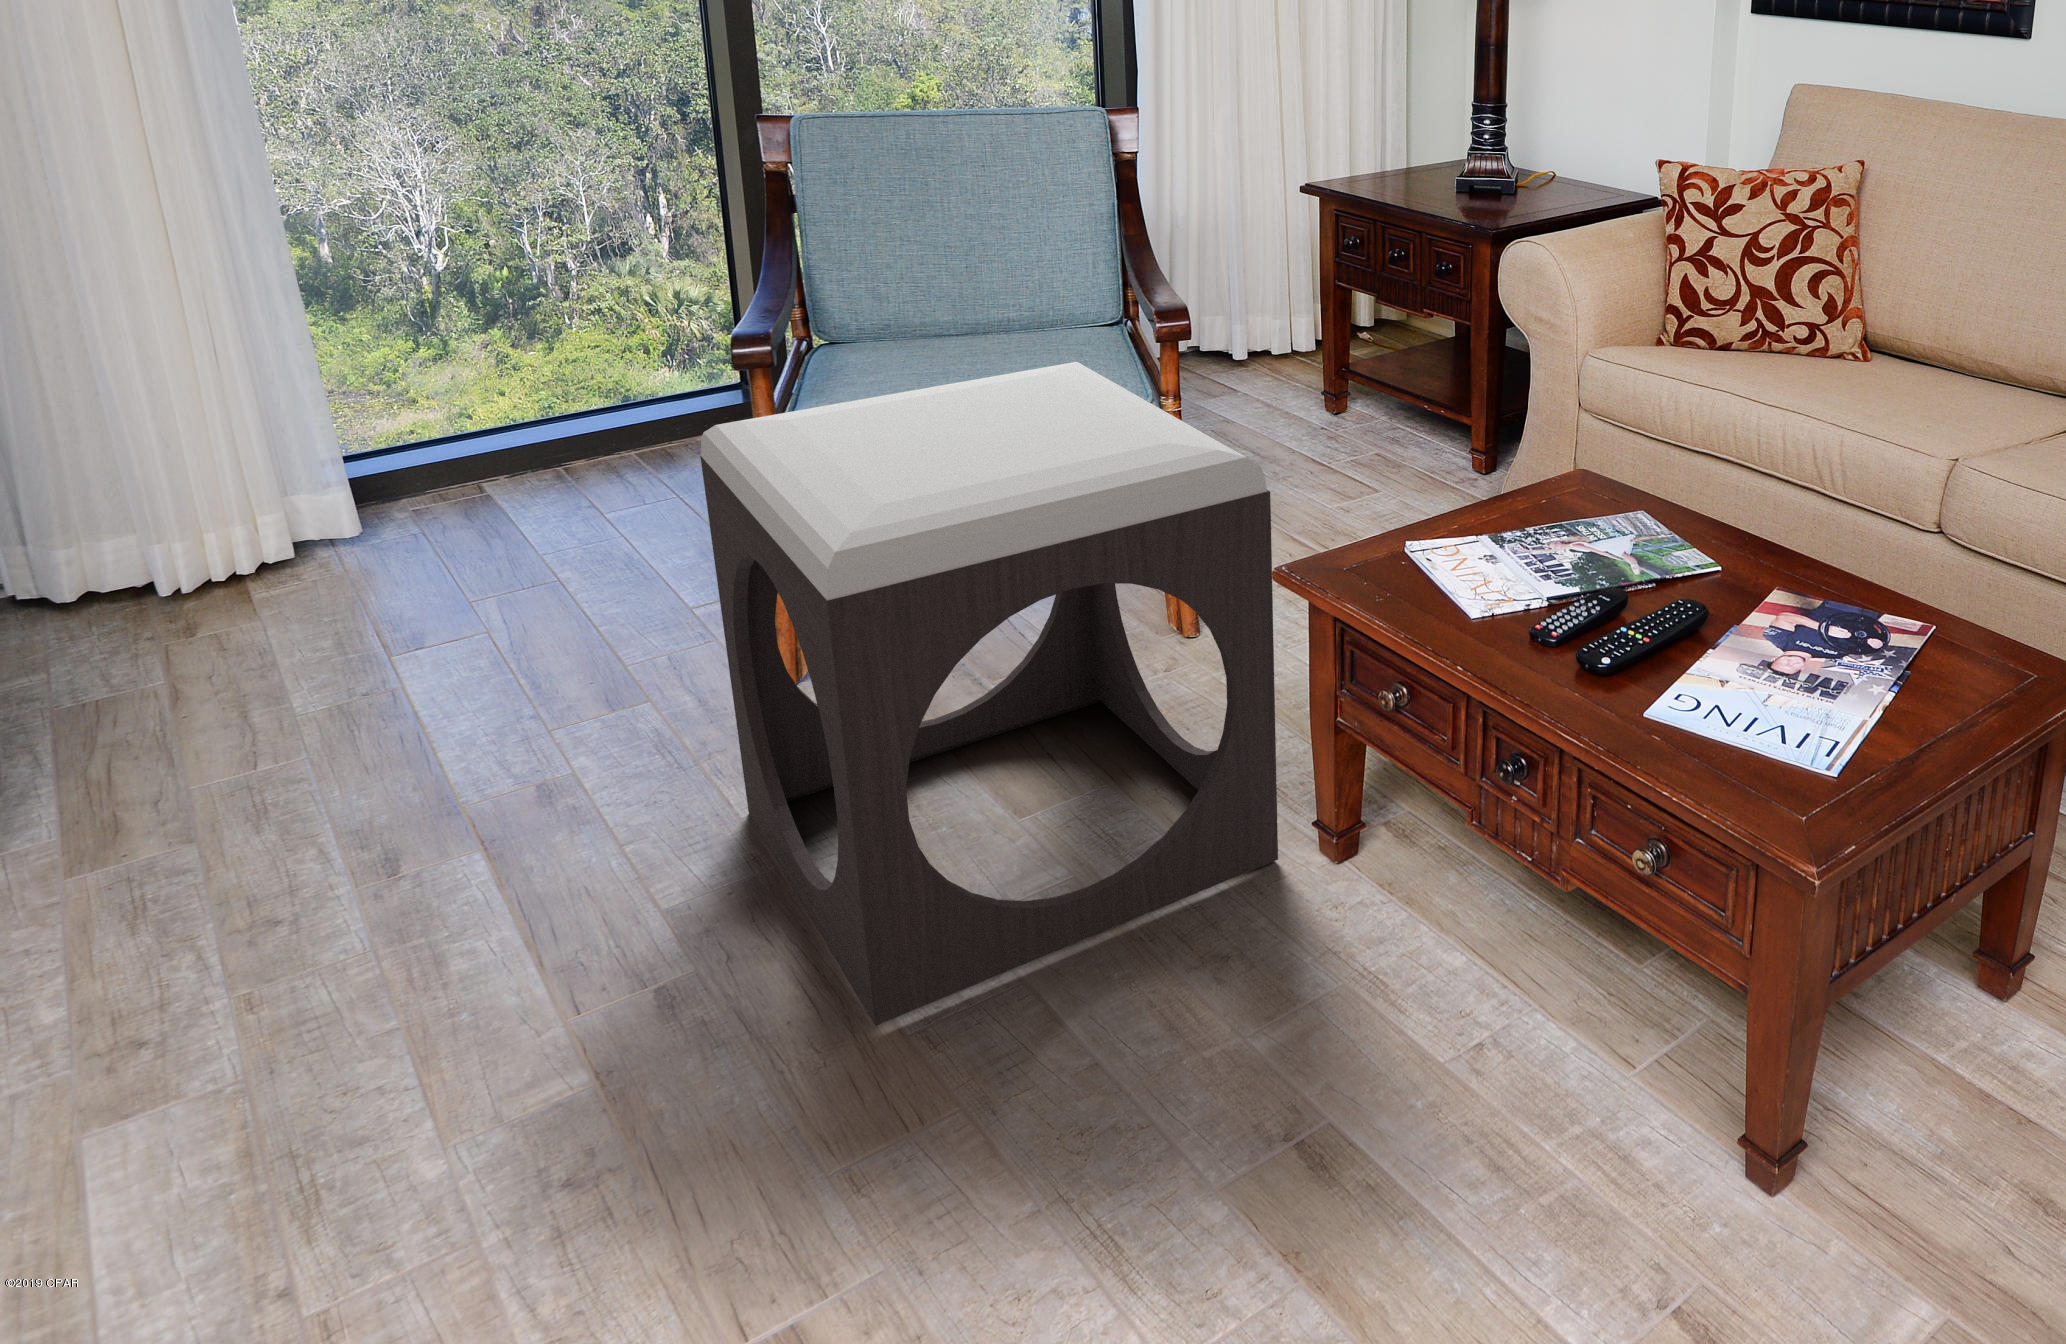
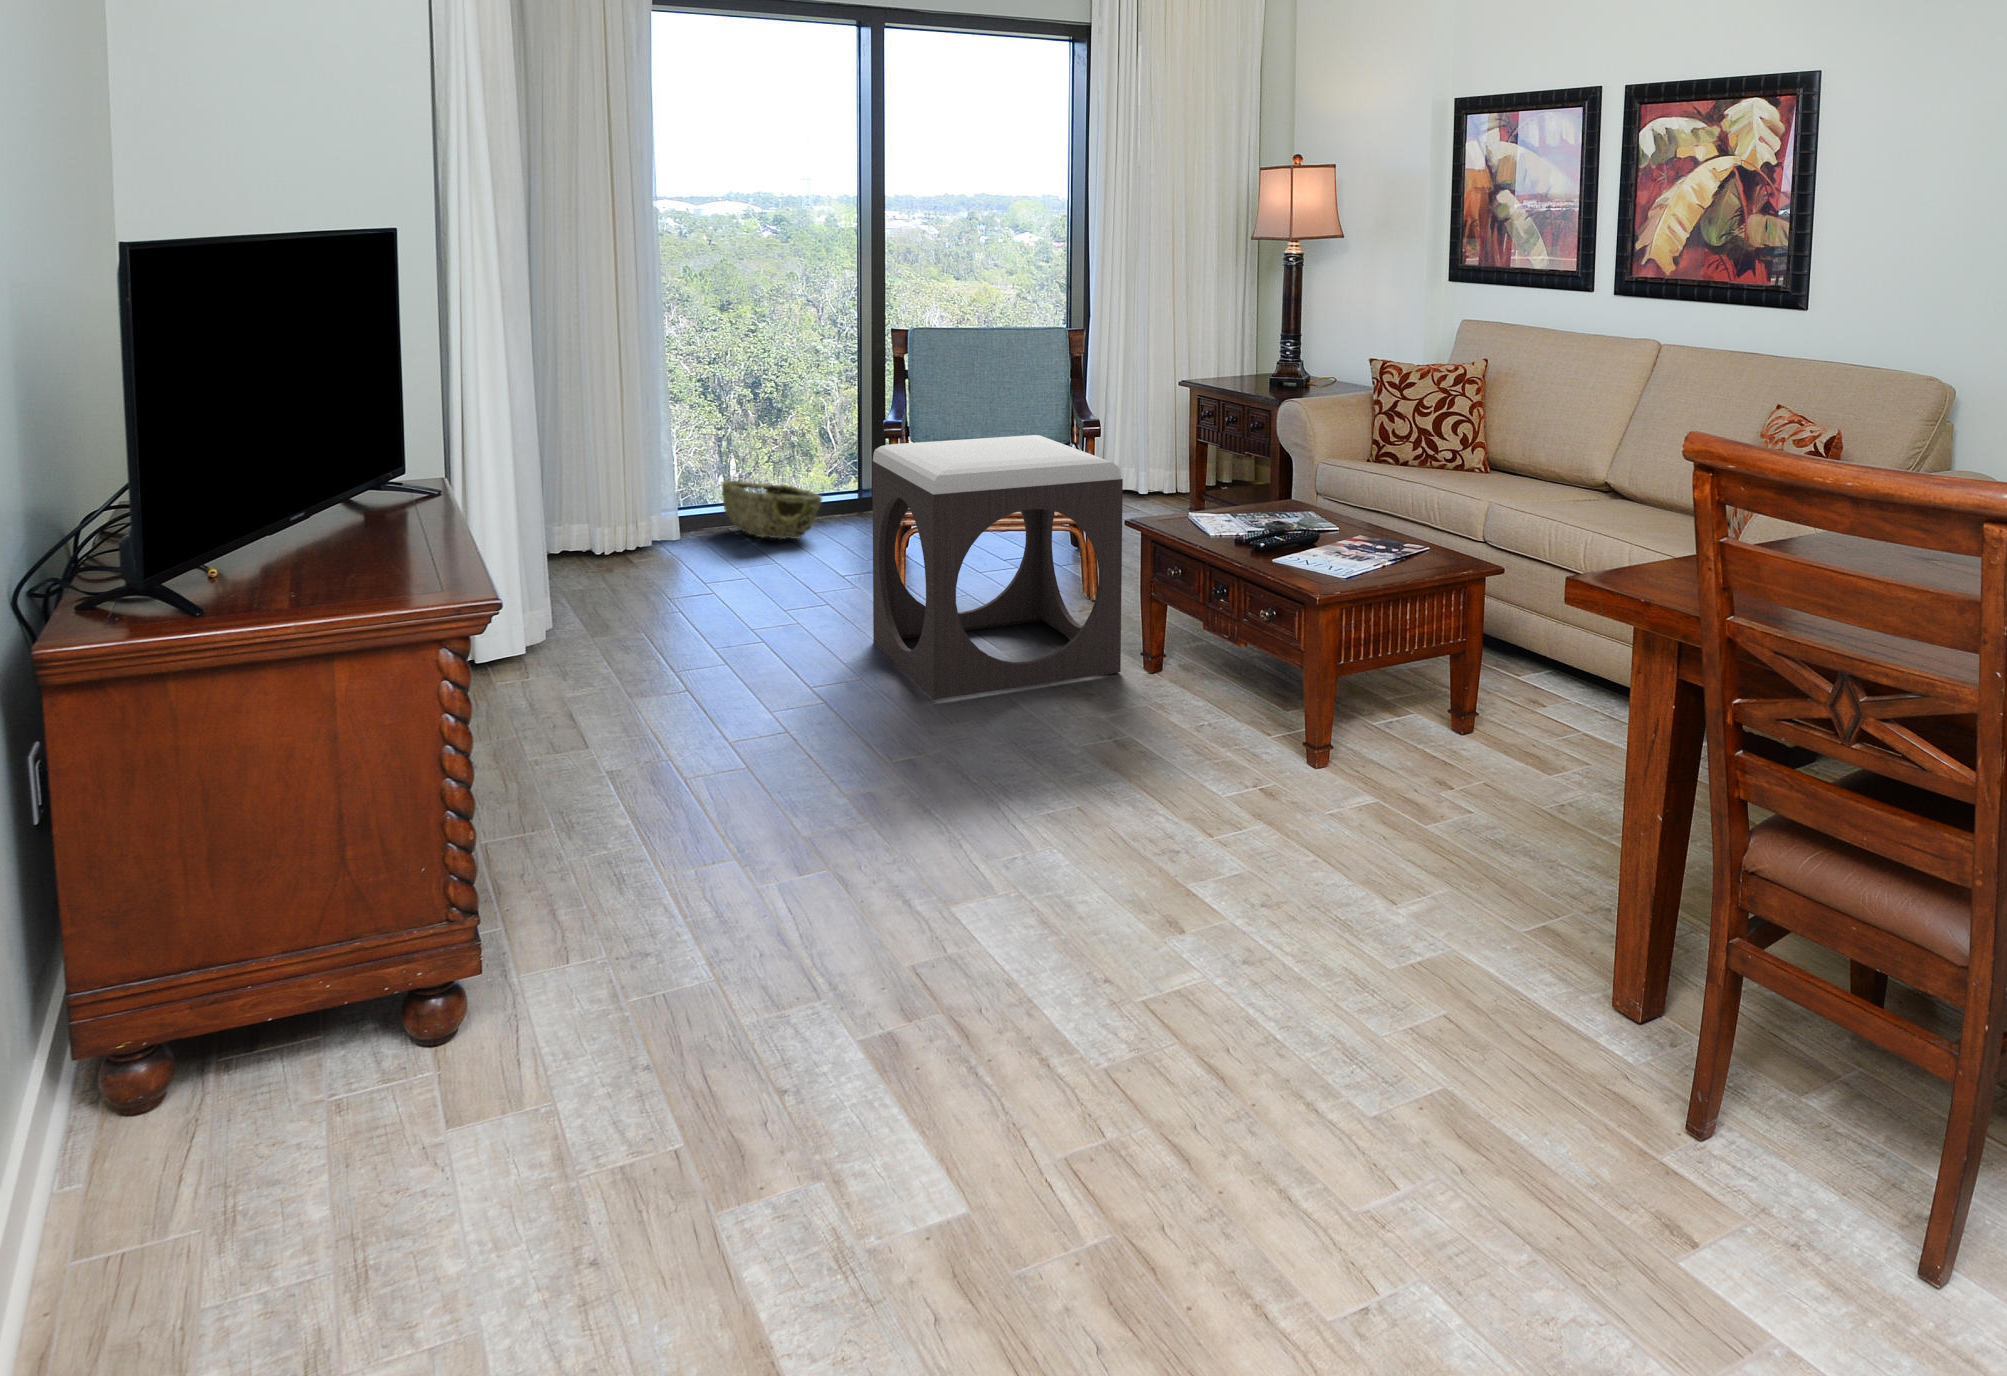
woven basket: none [463,392,665,511] -> present [722,480,822,539]

